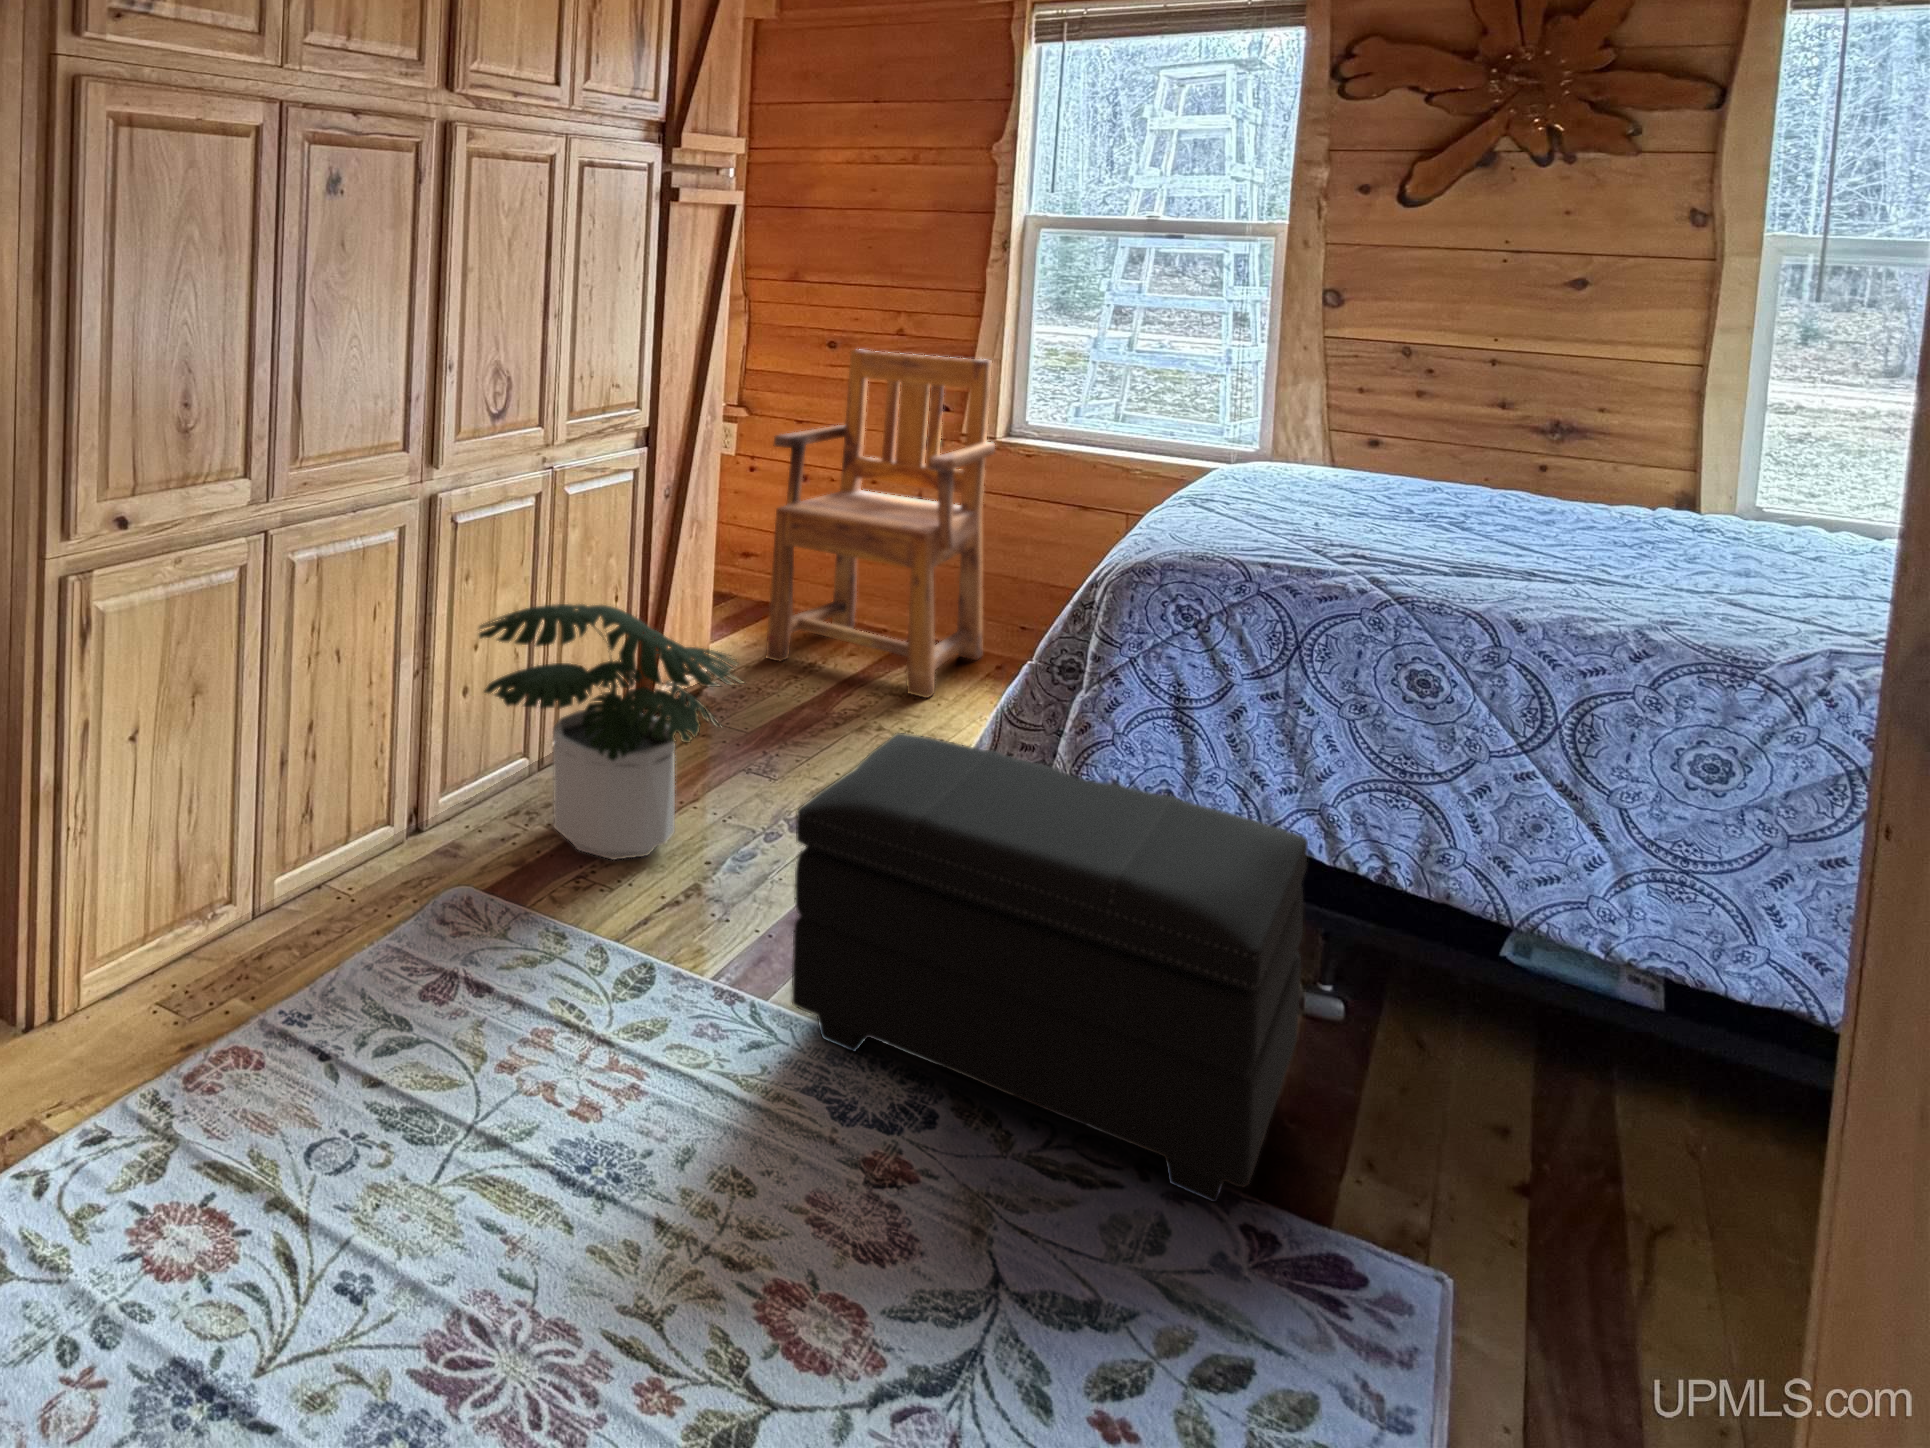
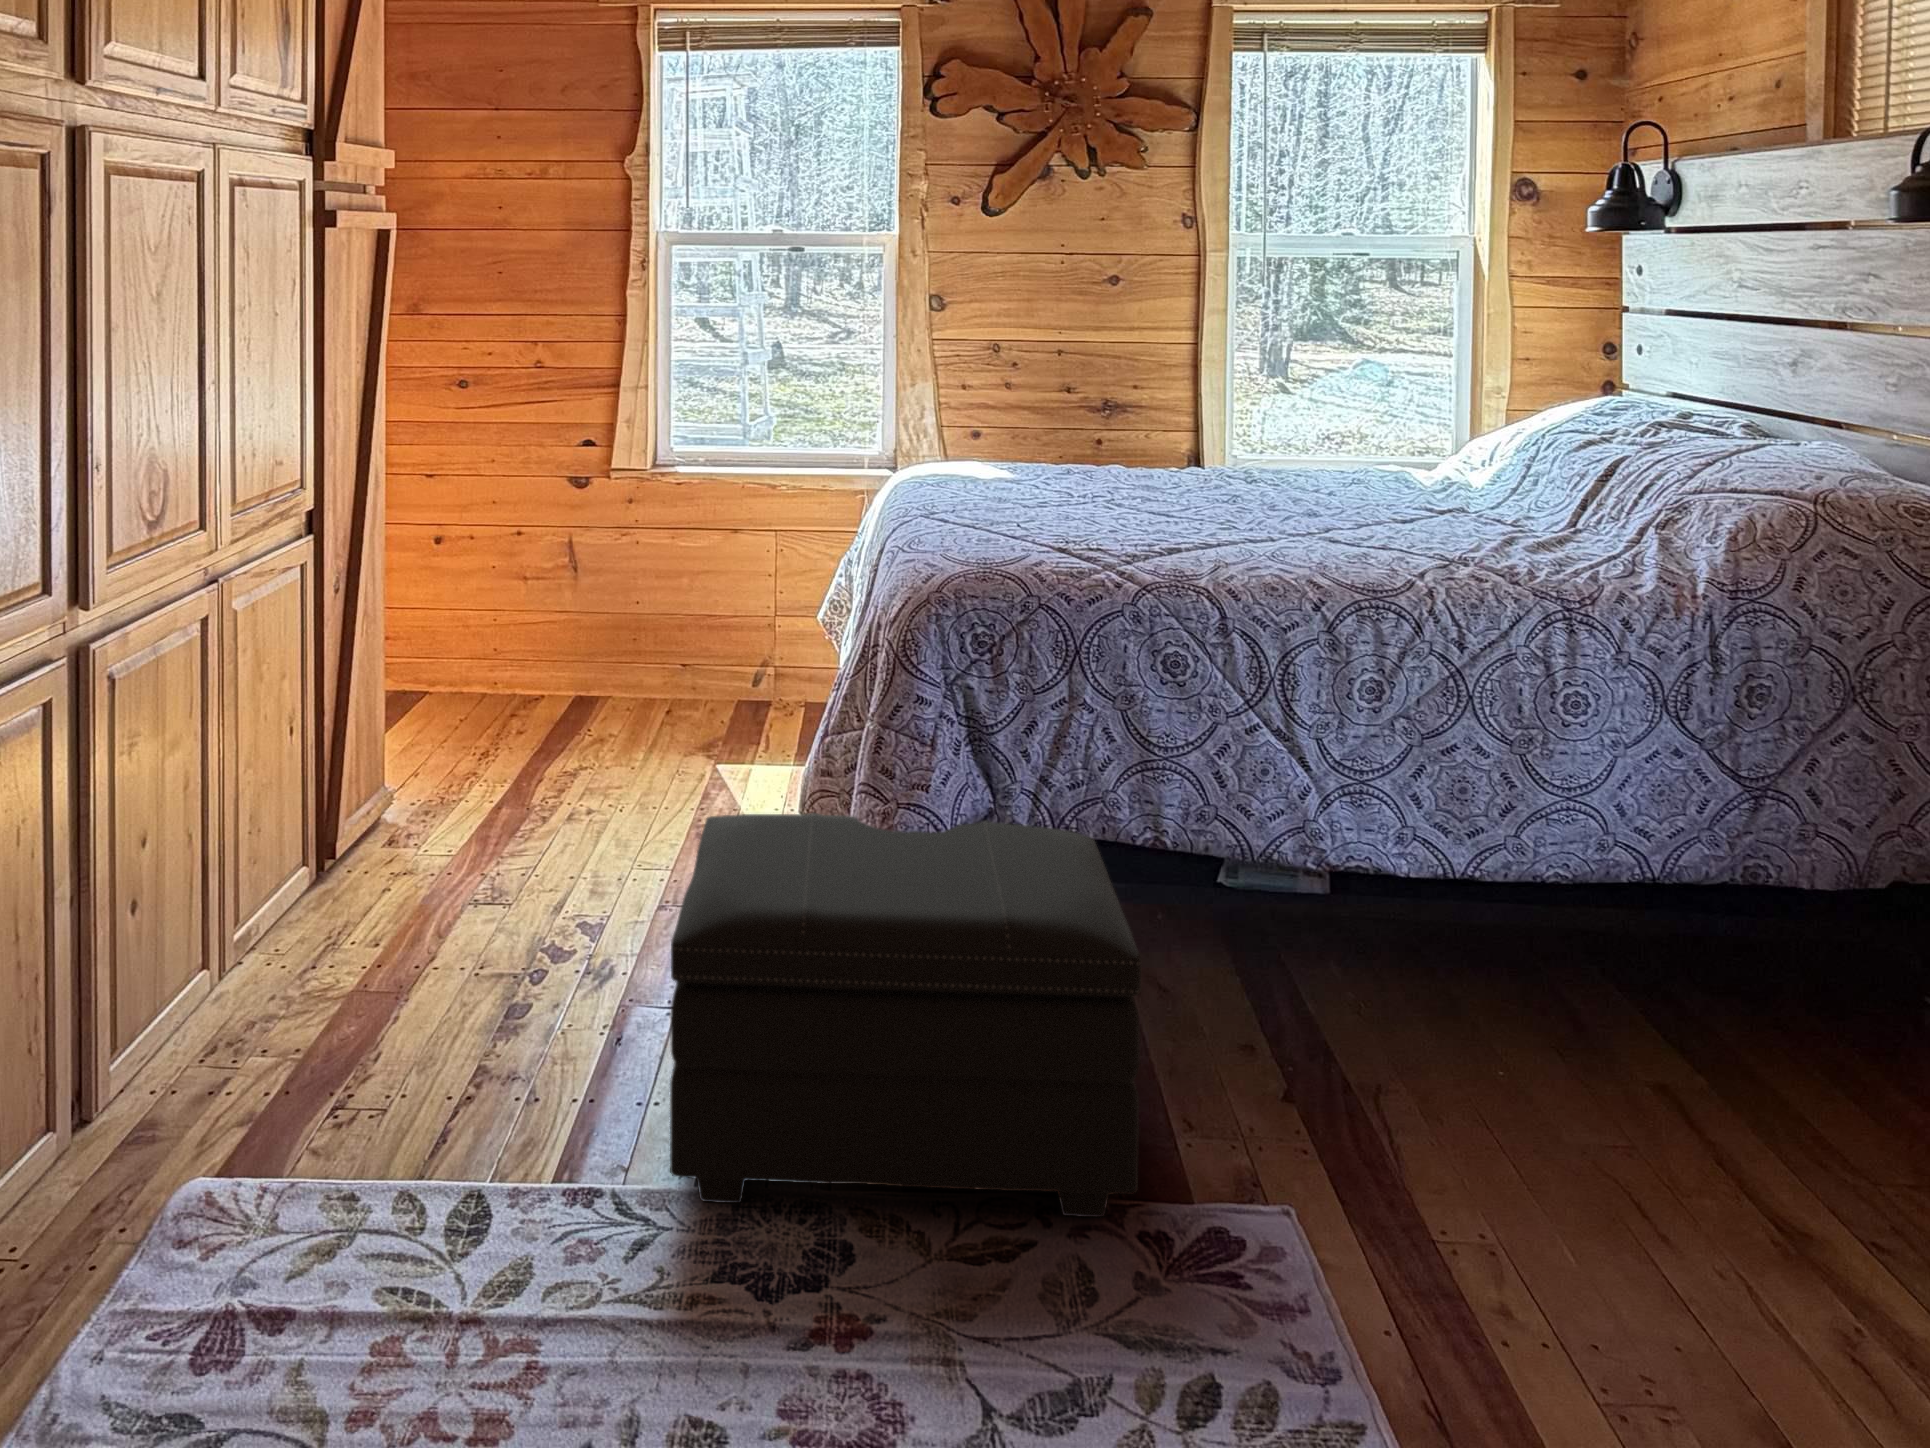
armchair: present [766,349,995,698] -> none [435,400,649,763]
potted plant: present [479,604,744,859] -> none [171,740,520,1067]

